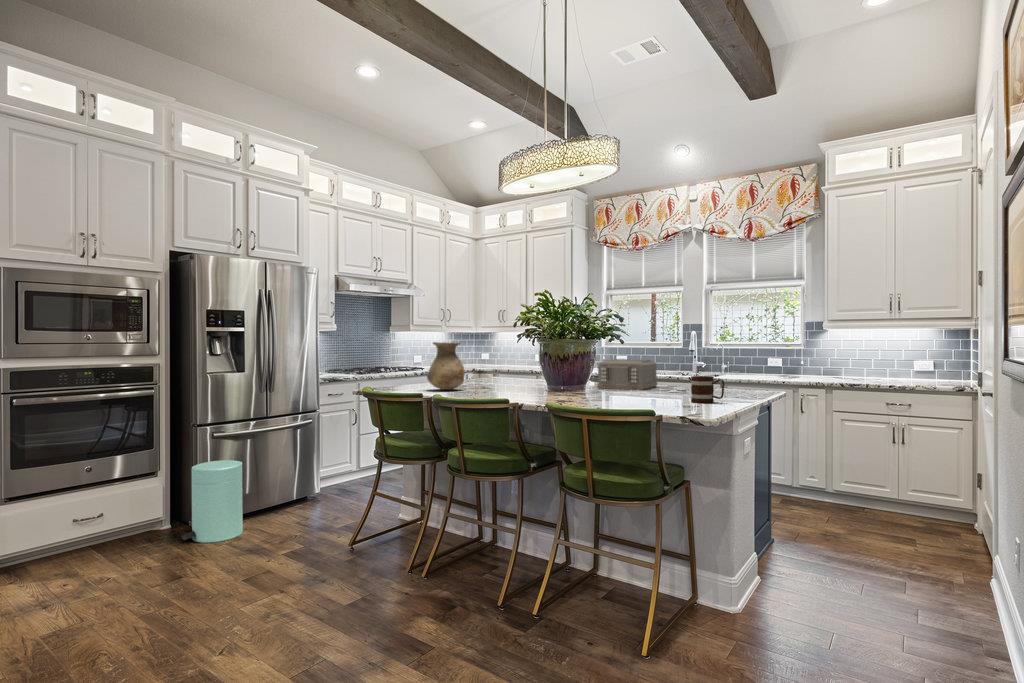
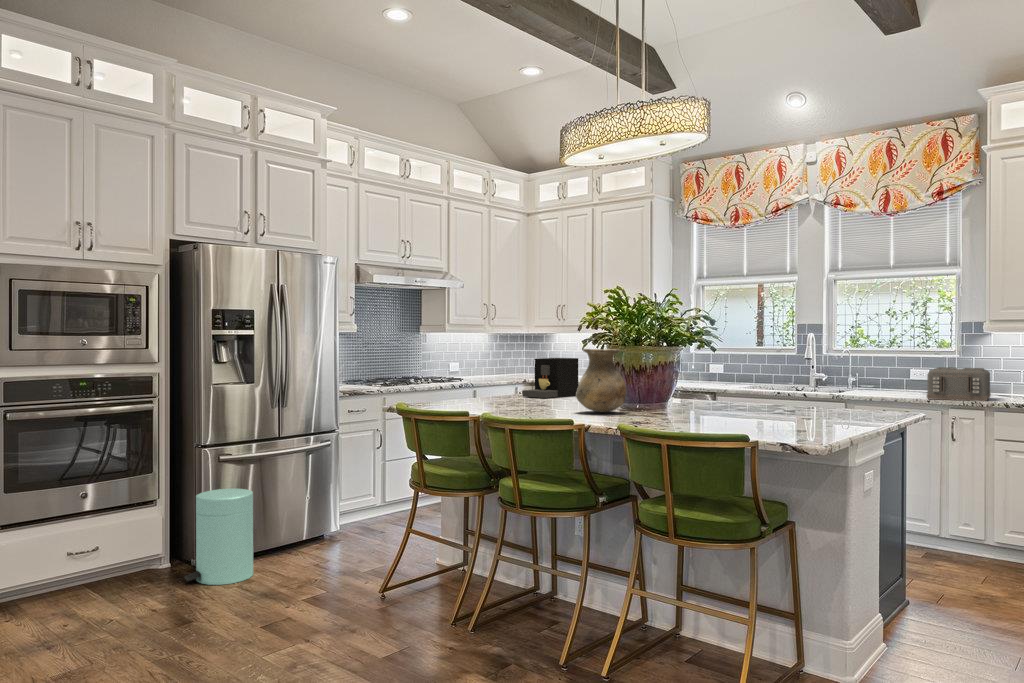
vase: present [427,342,465,390] -> present [576,349,626,412]
coffee maker: none [470,350,515,382] -> present [522,358,578,398]
toaster: present [597,359,657,390] -> present [927,367,991,401]
mug: present [691,376,724,403] -> none [797,393,838,427]

